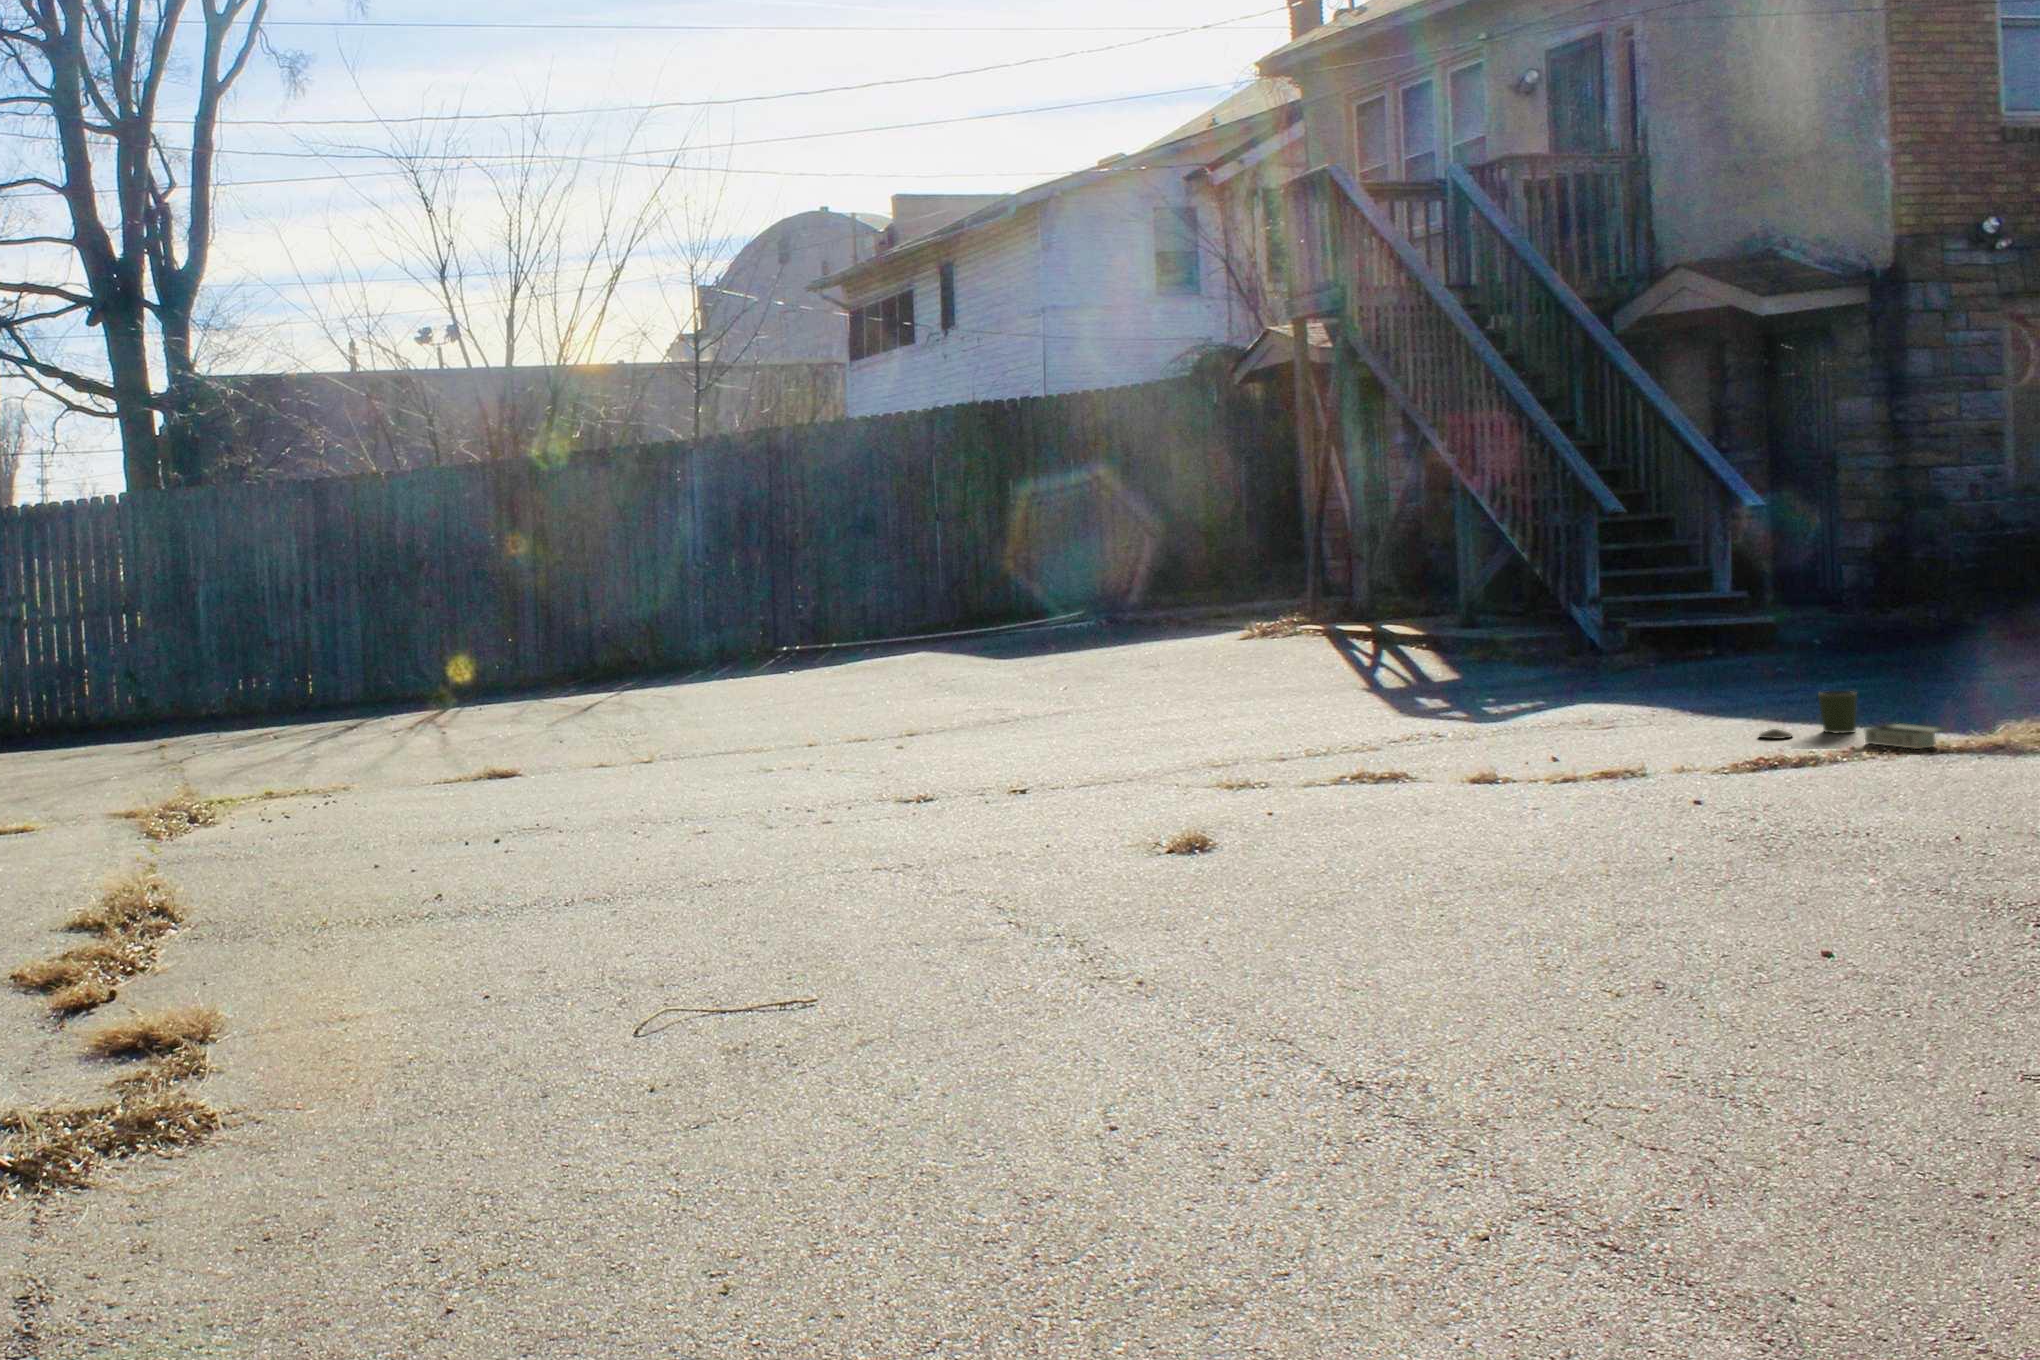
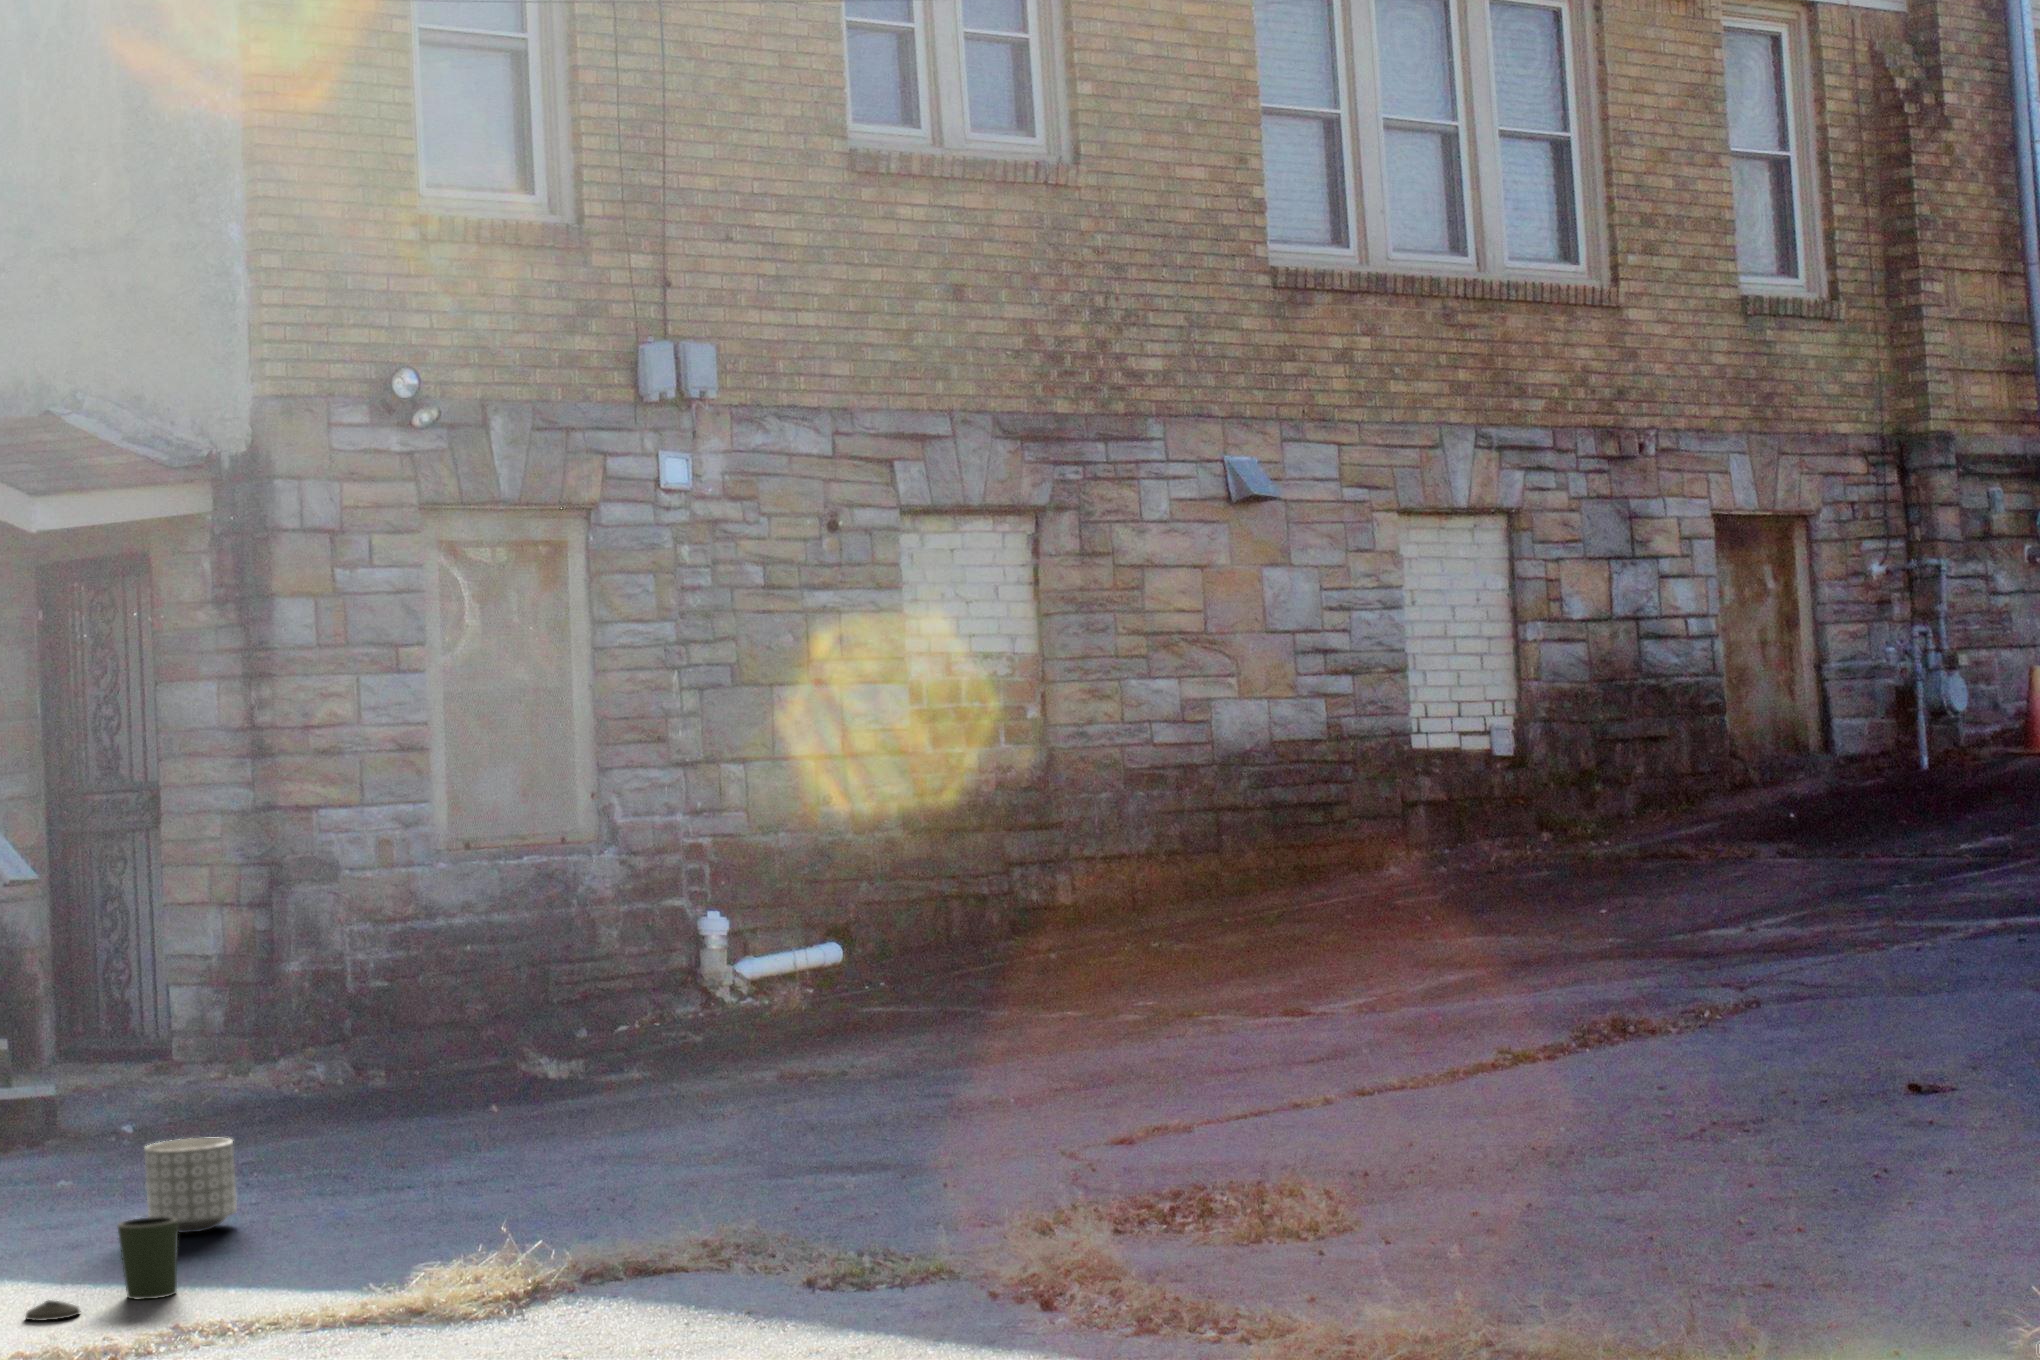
planter: none [1843,653,1905,704] -> present [145,1137,237,1233]
toolbox: present [1864,723,1949,749] -> none [196,1272,328,1321]

